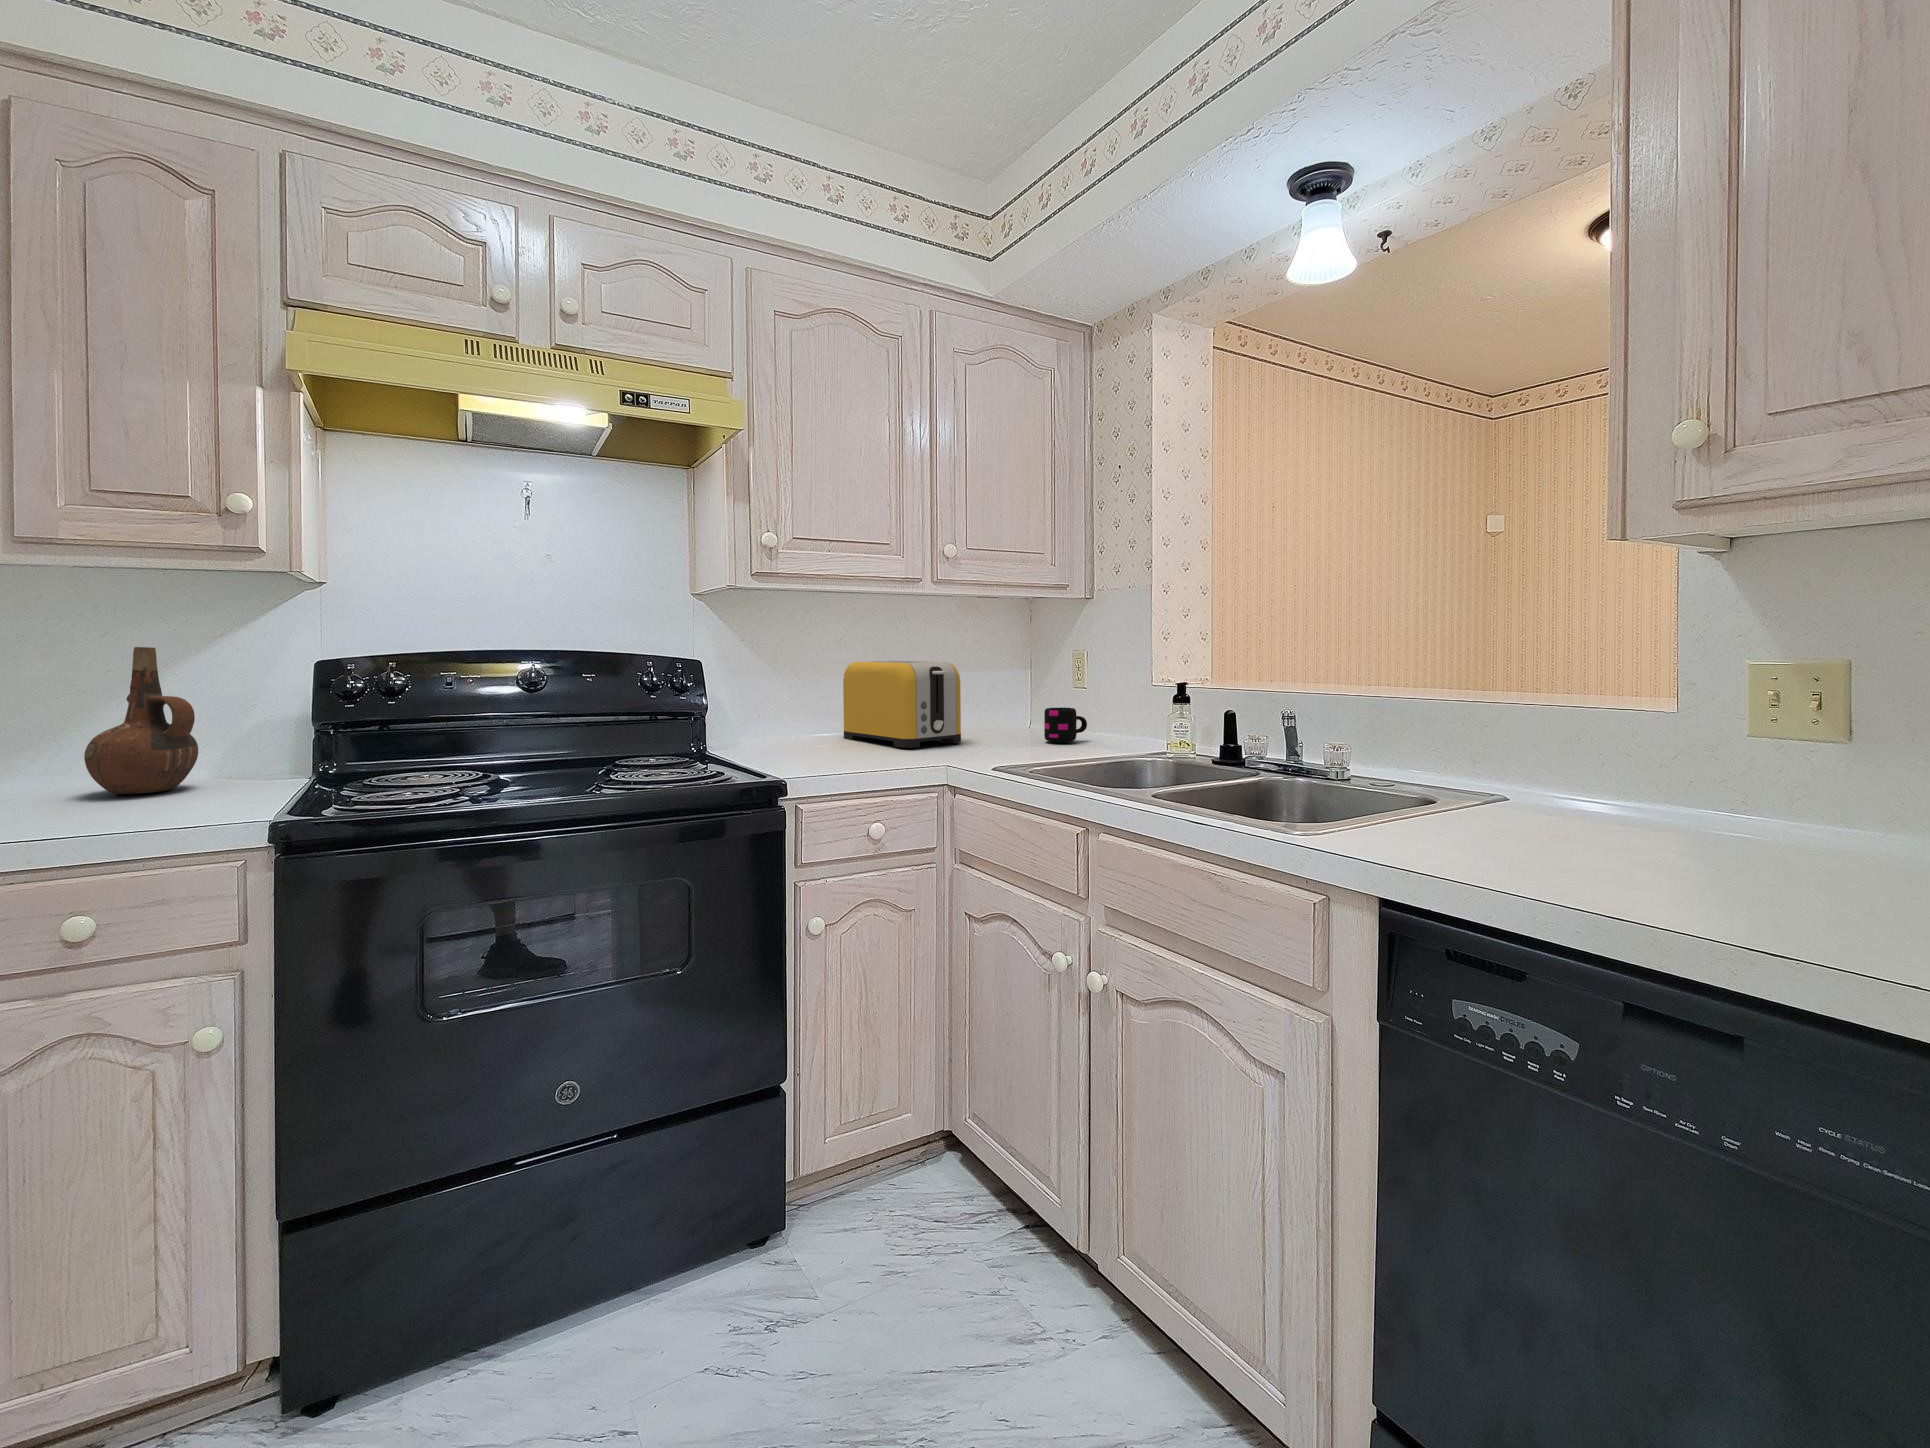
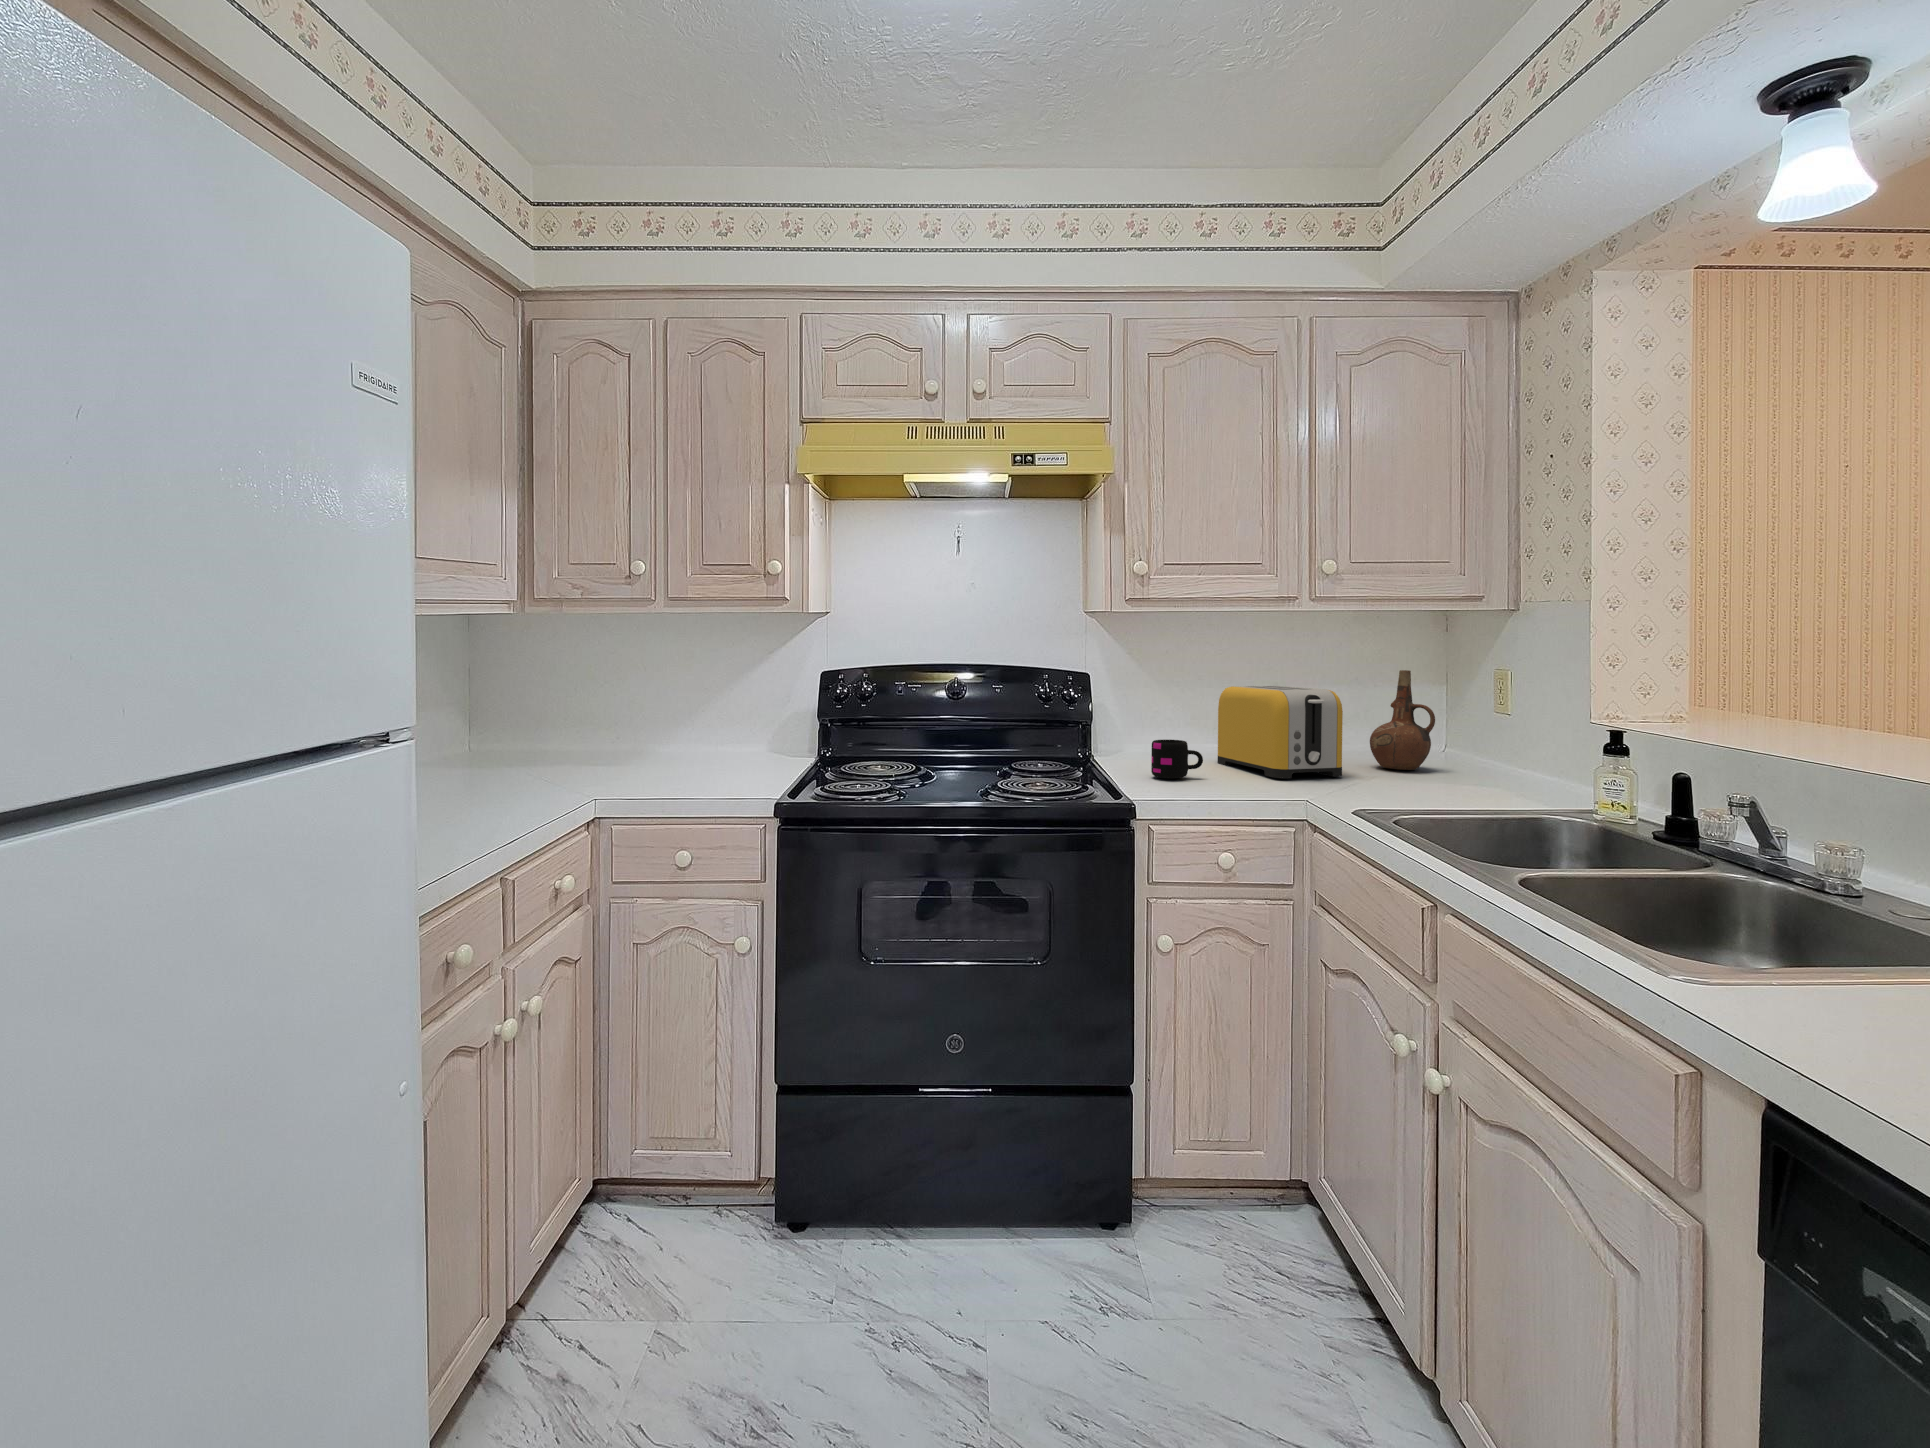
ceramic pitcher: present [84,647,198,794] -> present [1370,670,1435,770]
mug: present [1044,708,1087,742] -> present [1151,740,1203,778]

